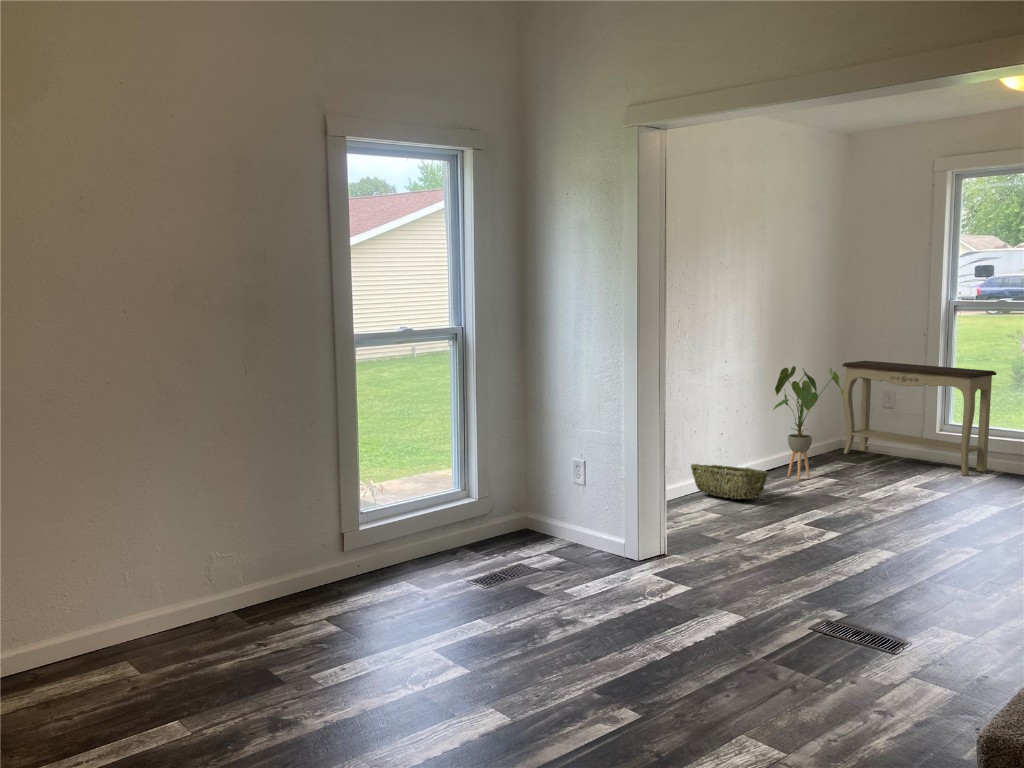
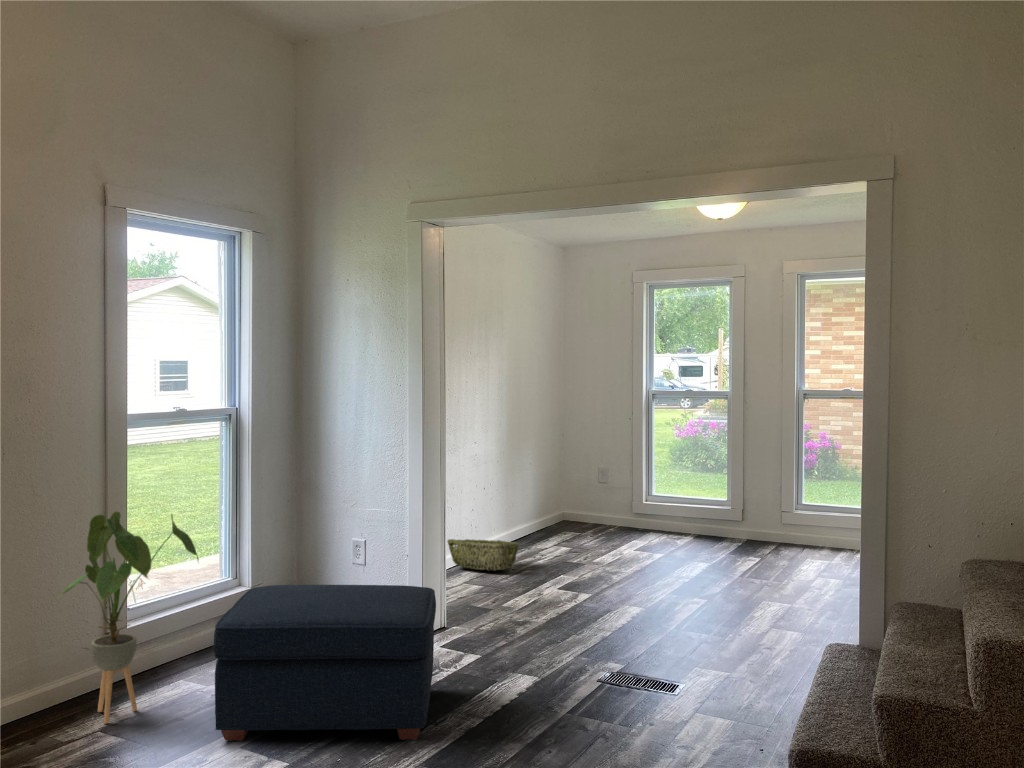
console table: present [842,361,997,476] -> none [565,440,691,539]
house plant: present [773,366,844,480] -> present [62,511,199,723]
ottoman: none [409,502,631,664] -> present [214,585,436,741]

